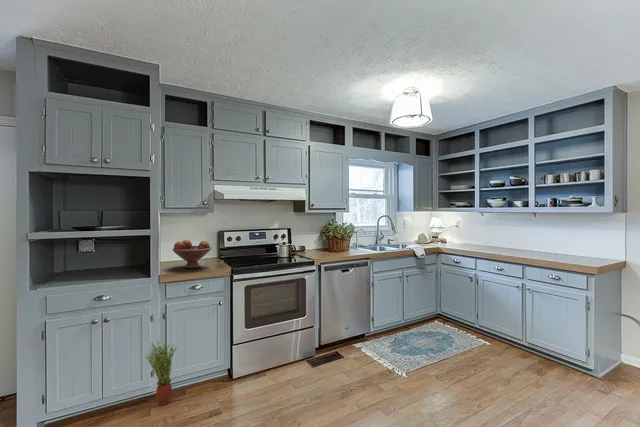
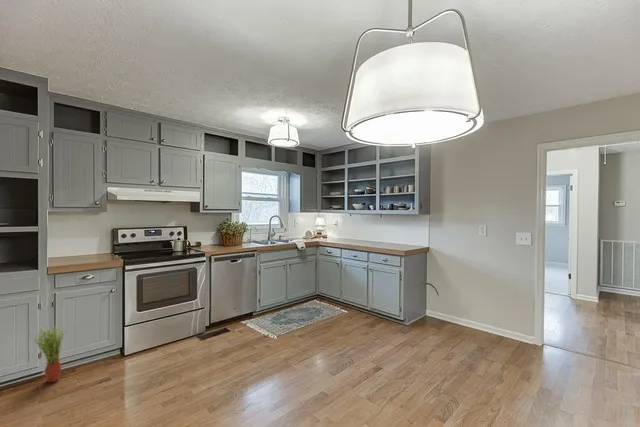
fruit bowl: present [173,240,211,268] -> none [63,236,104,261]

